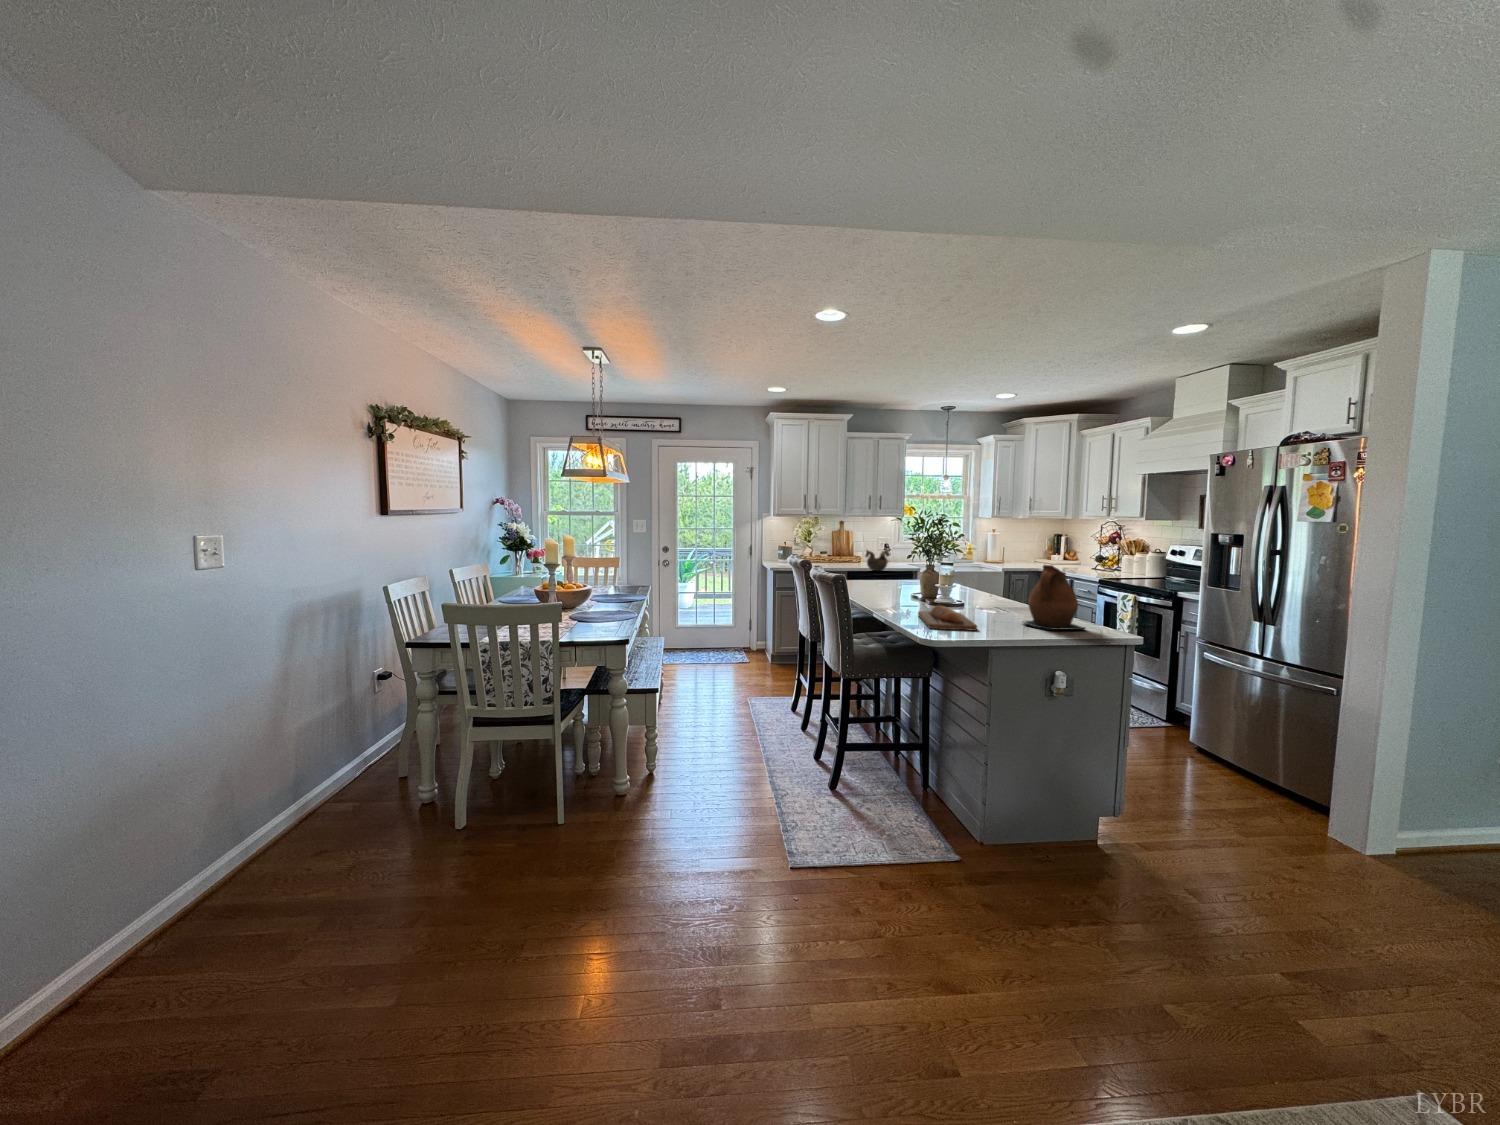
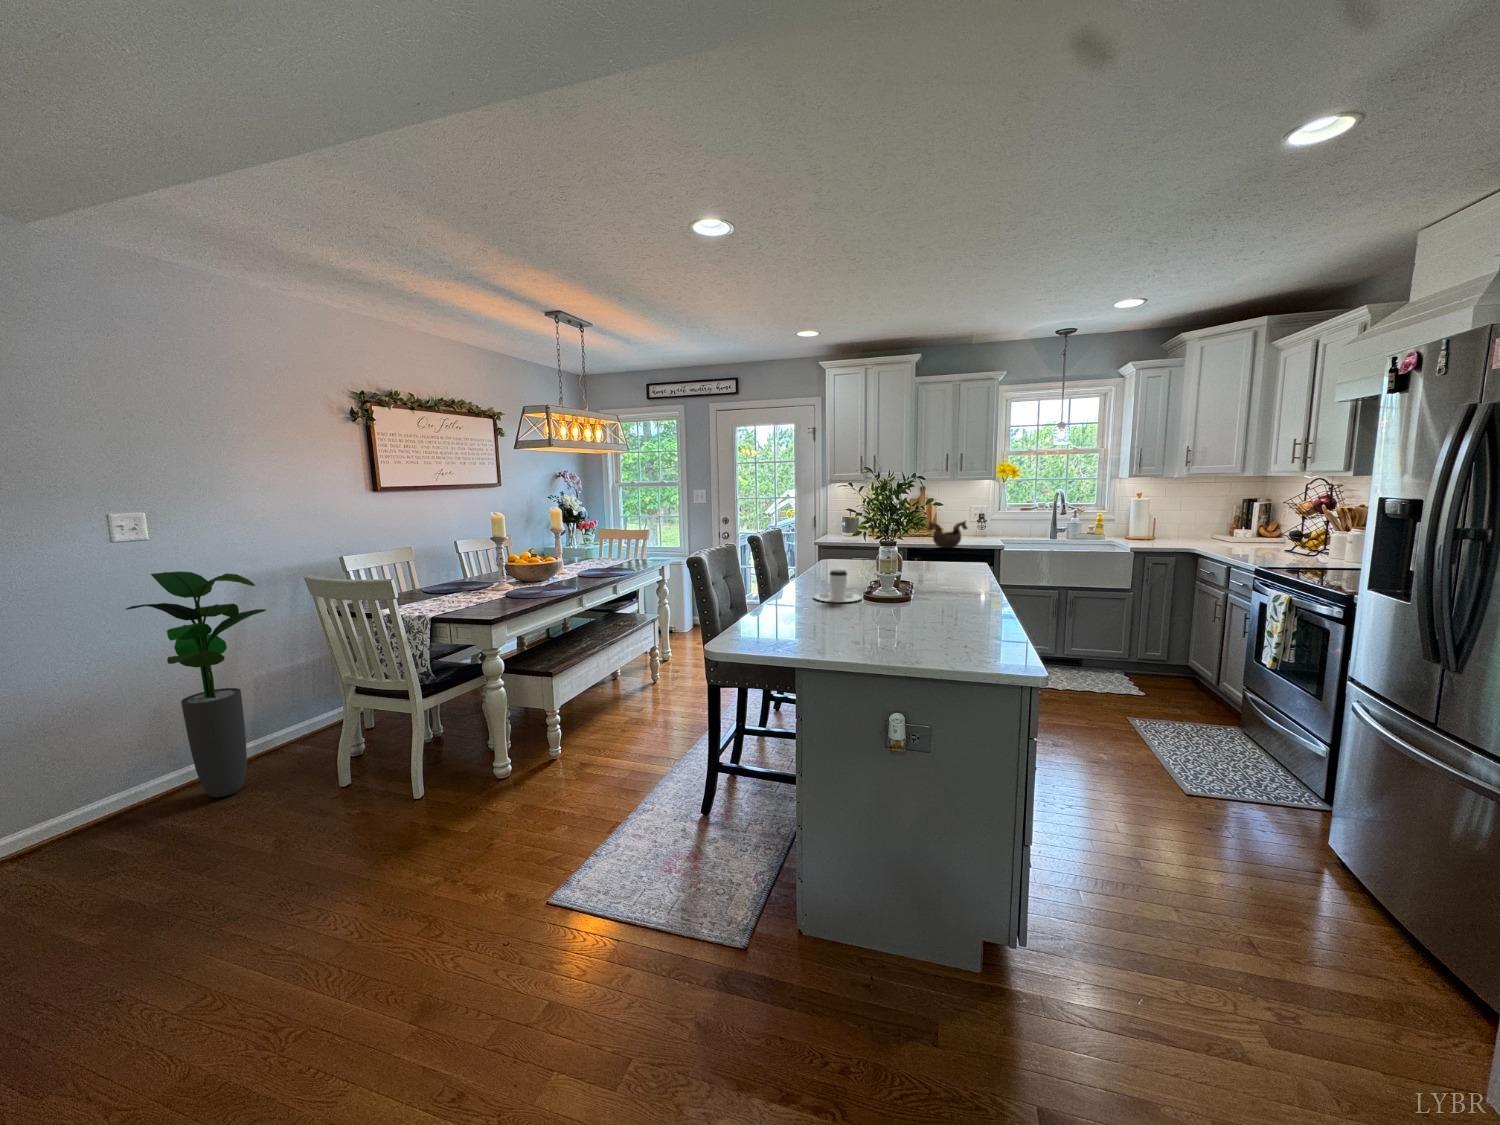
ceramic pitcher: present [1025,565,1085,630] -> none [898,551,982,658]
coffee cup: none [895,584,933,608] -> present [814,570,862,603]
potted plant: none [240,604,381,866] -> present [126,571,266,797]
bread loaf: present [918,605,977,631] -> none [745,602,845,643]

